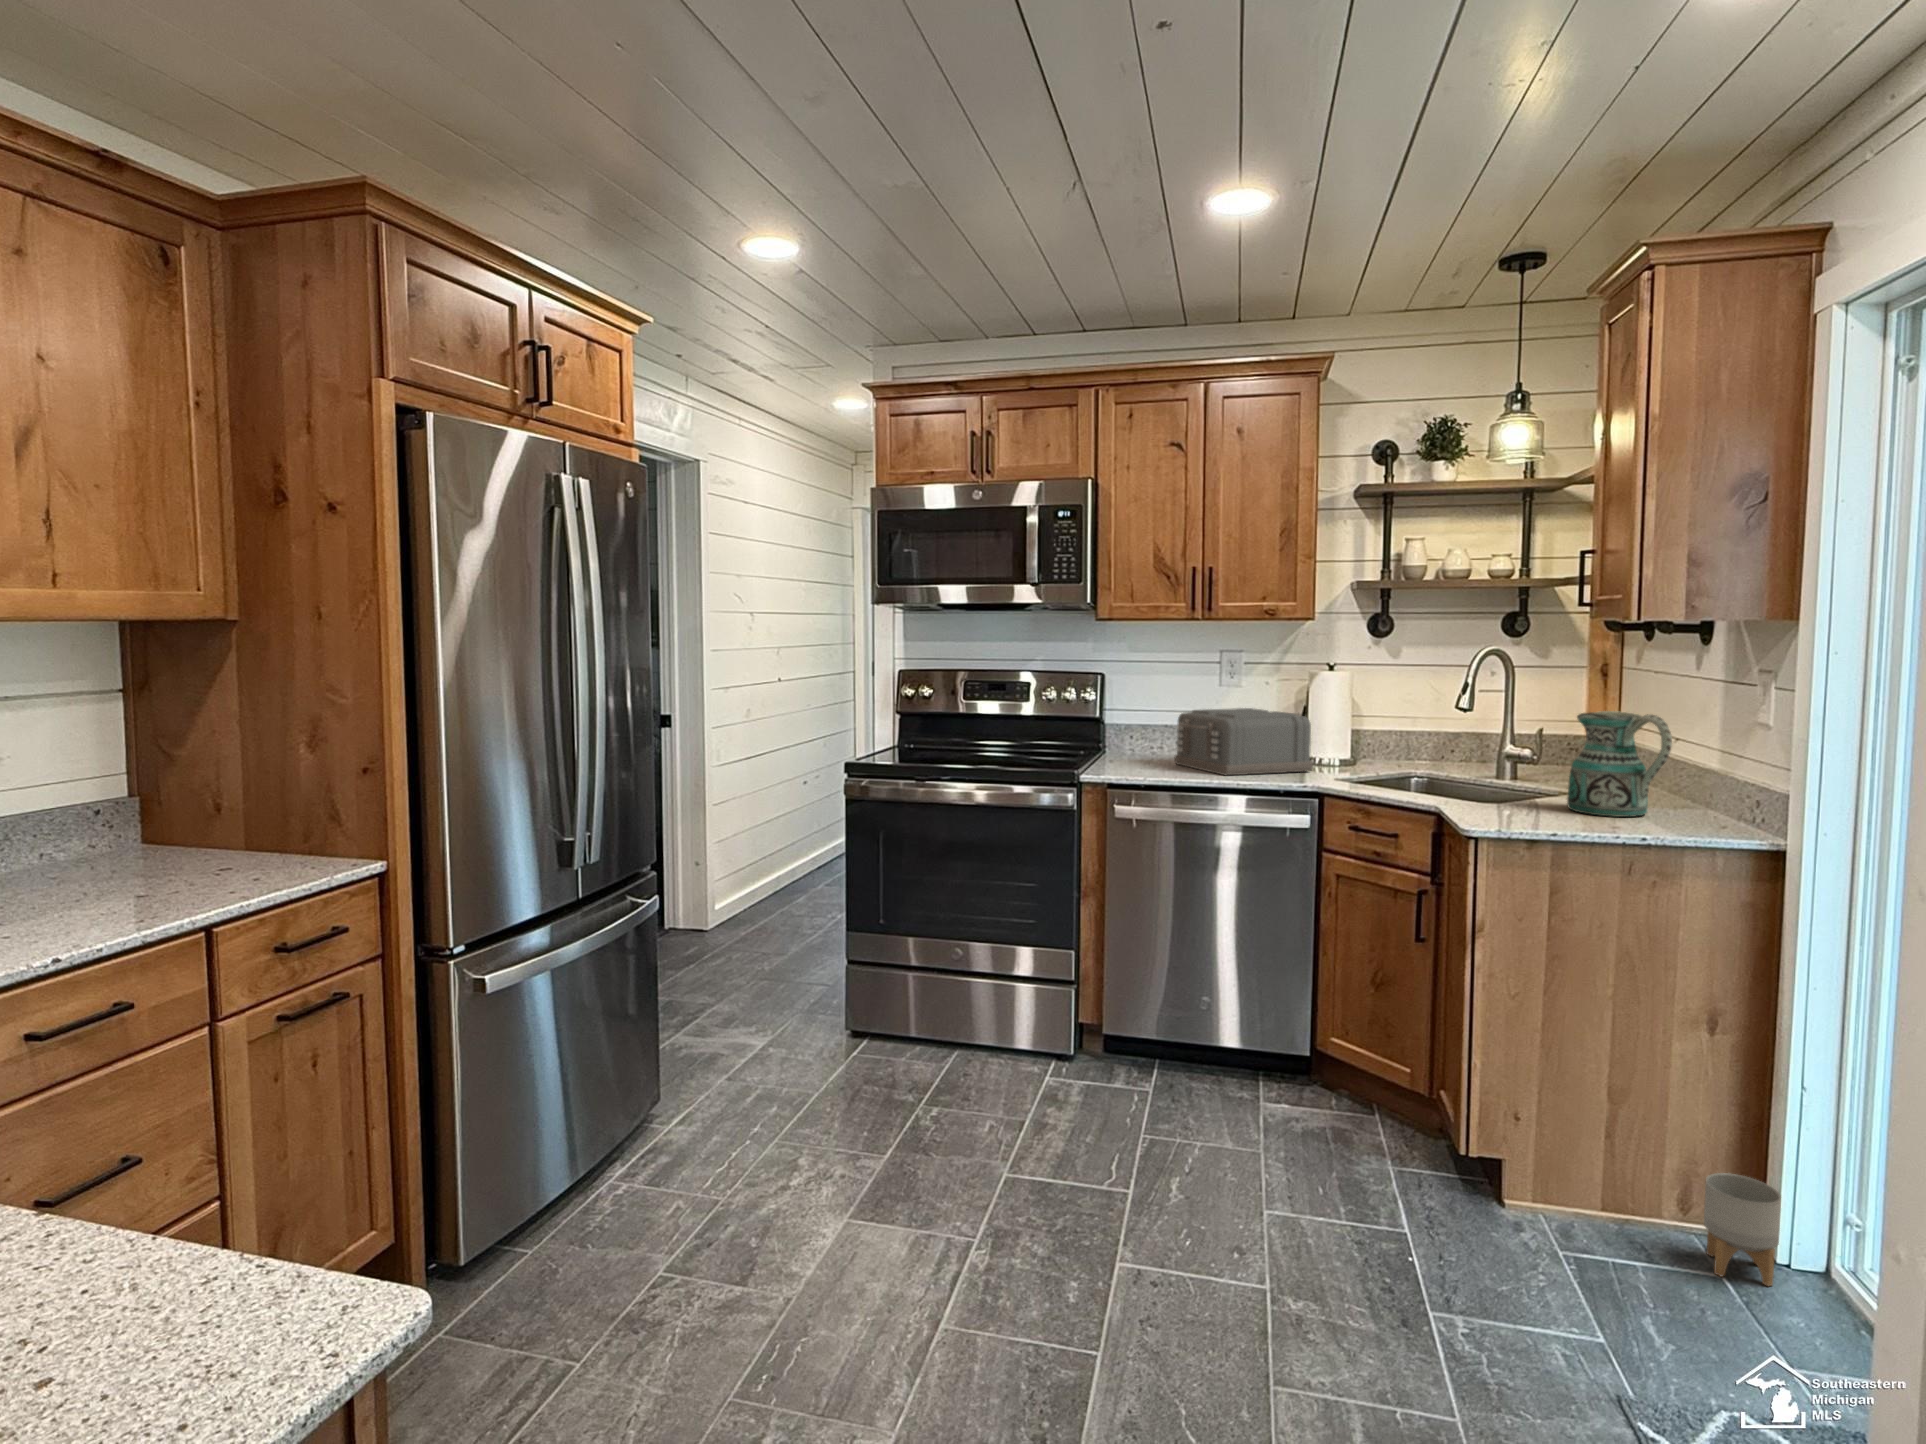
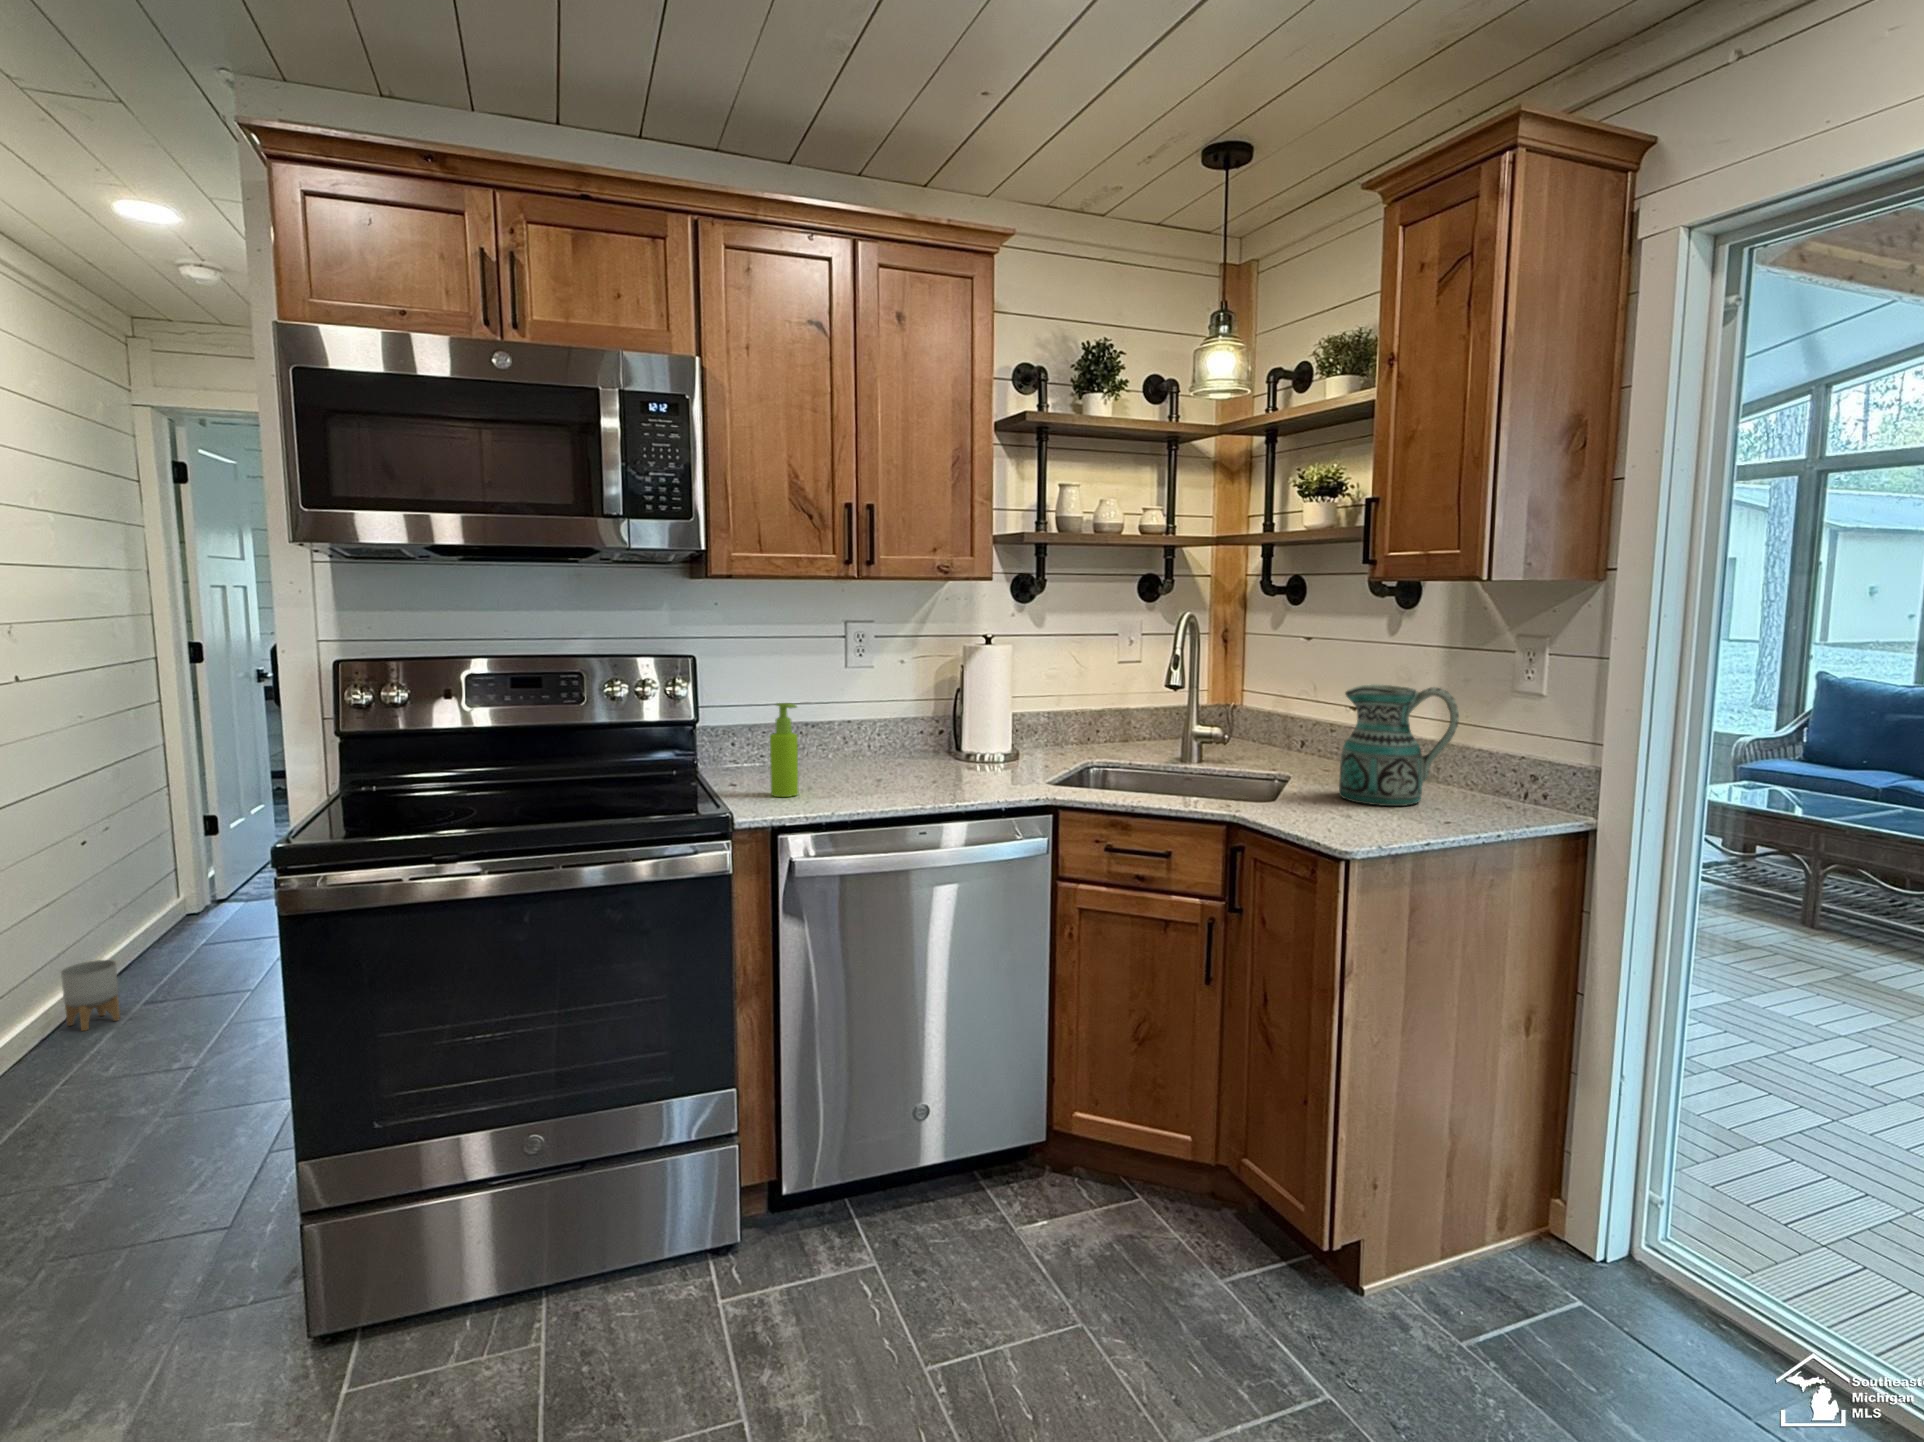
soap dispenser: none [1123,705,1142,769] -> present [770,703,798,797]
toaster: present [1175,708,1313,775] -> none [824,696,1003,794]
planter: present [1704,1173,1781,1286] -> present [61,960,120,1031]

